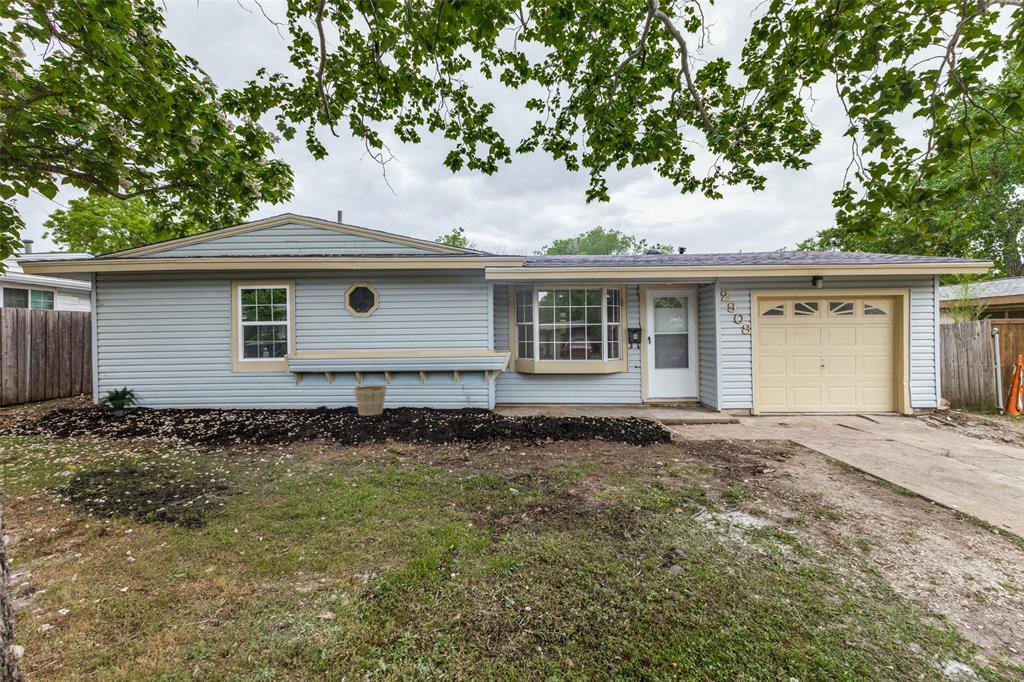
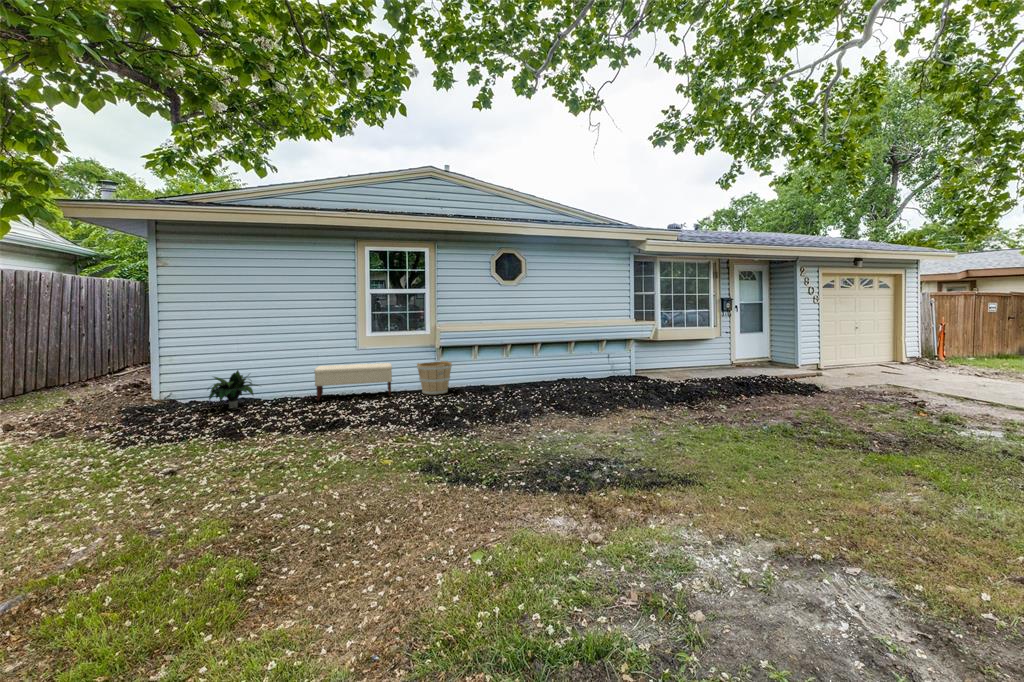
bench: none [177,385,253,415] -> present [314,363,392,401]
wooden bucket: present [354,386,387,416] -> present [417,361,452,395]

